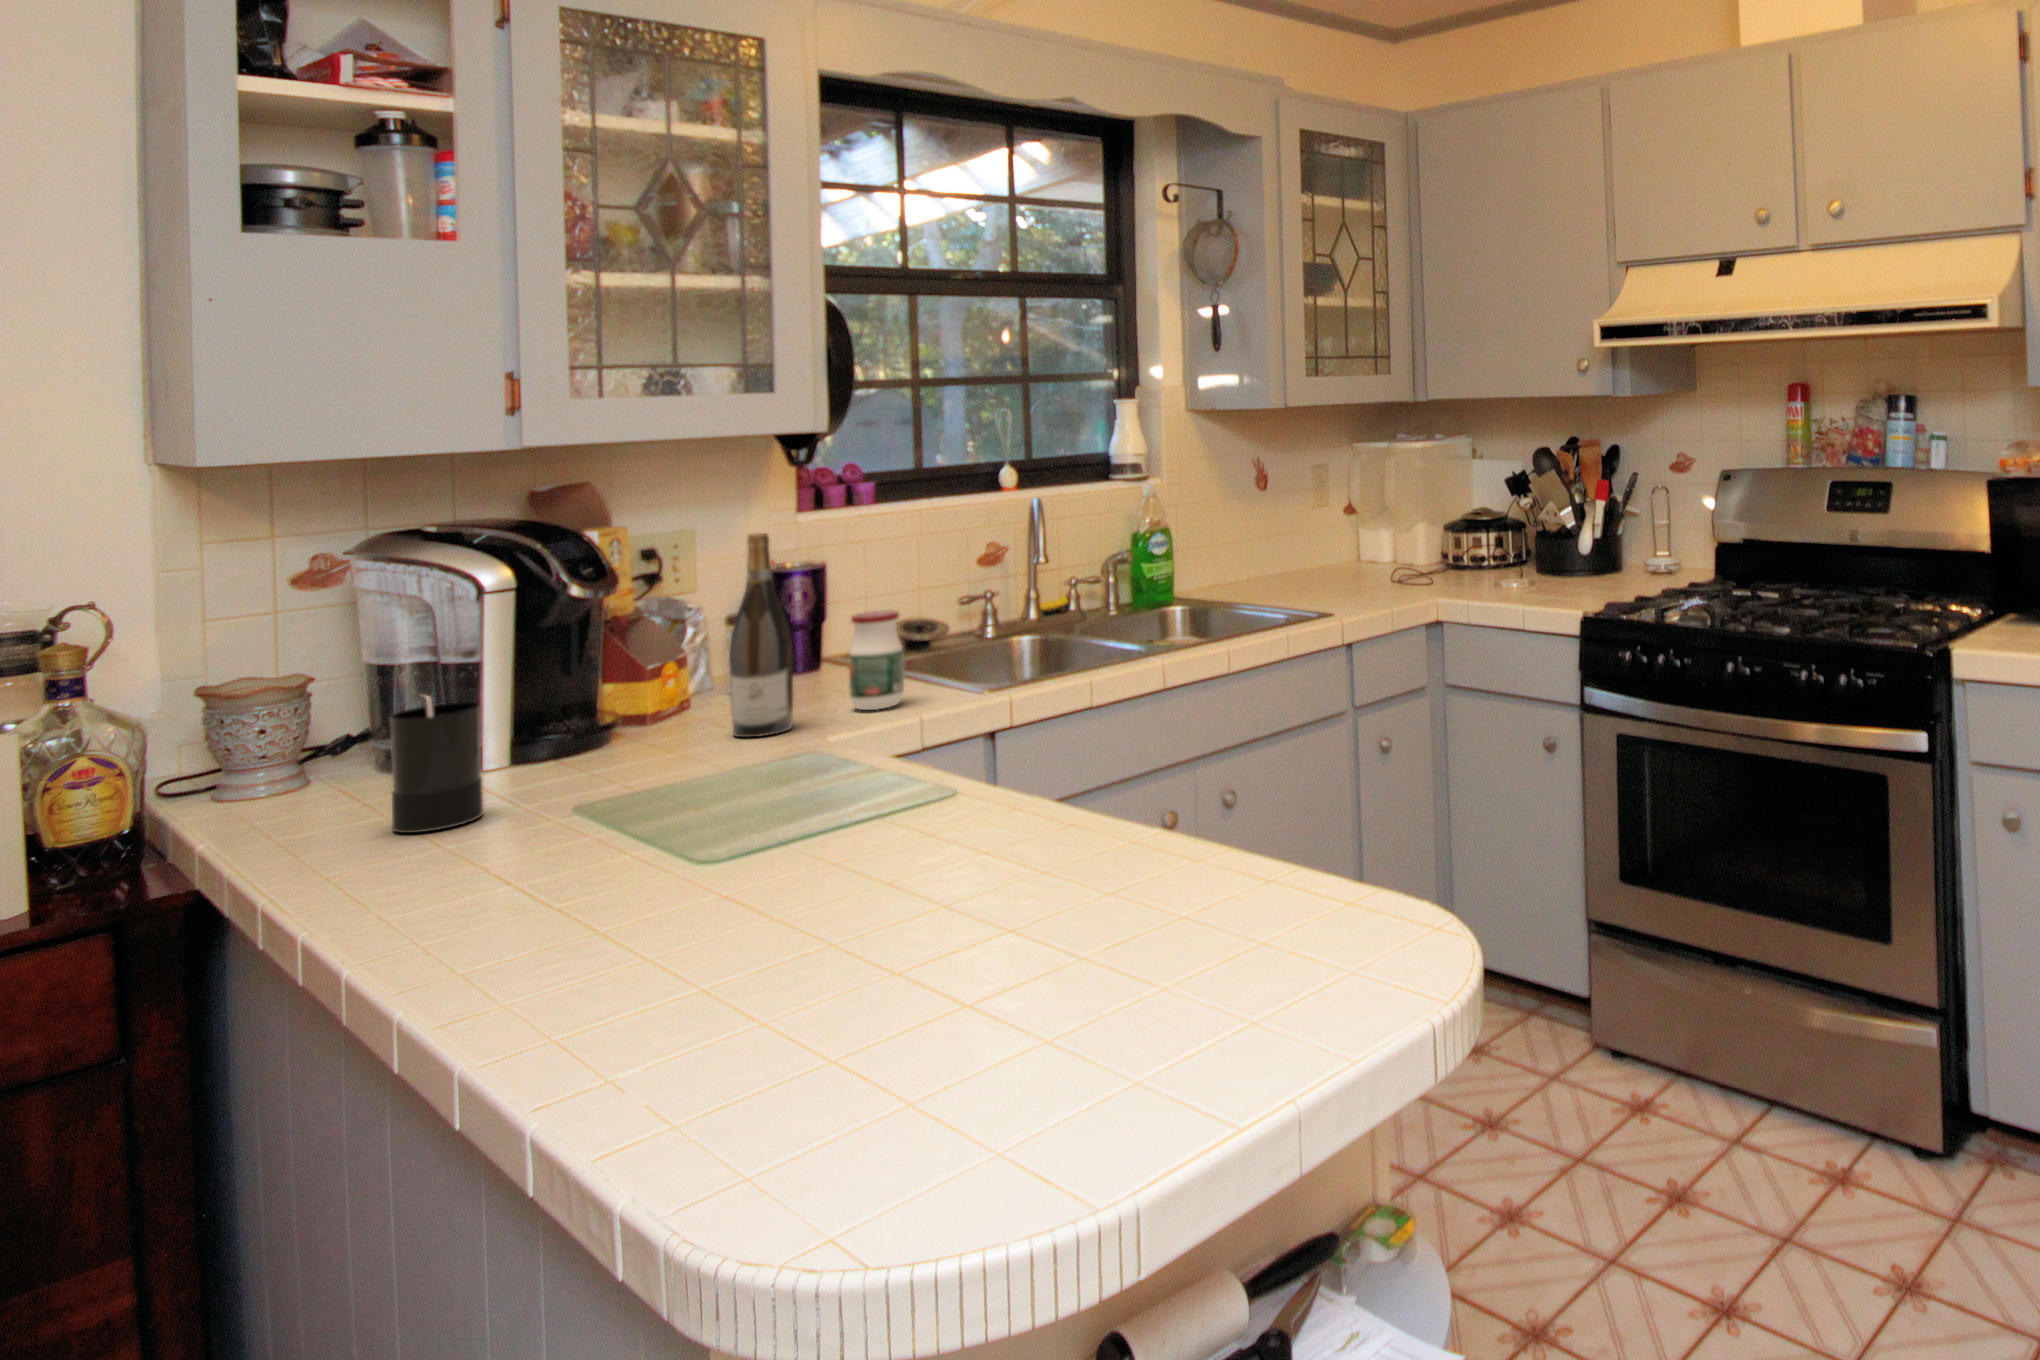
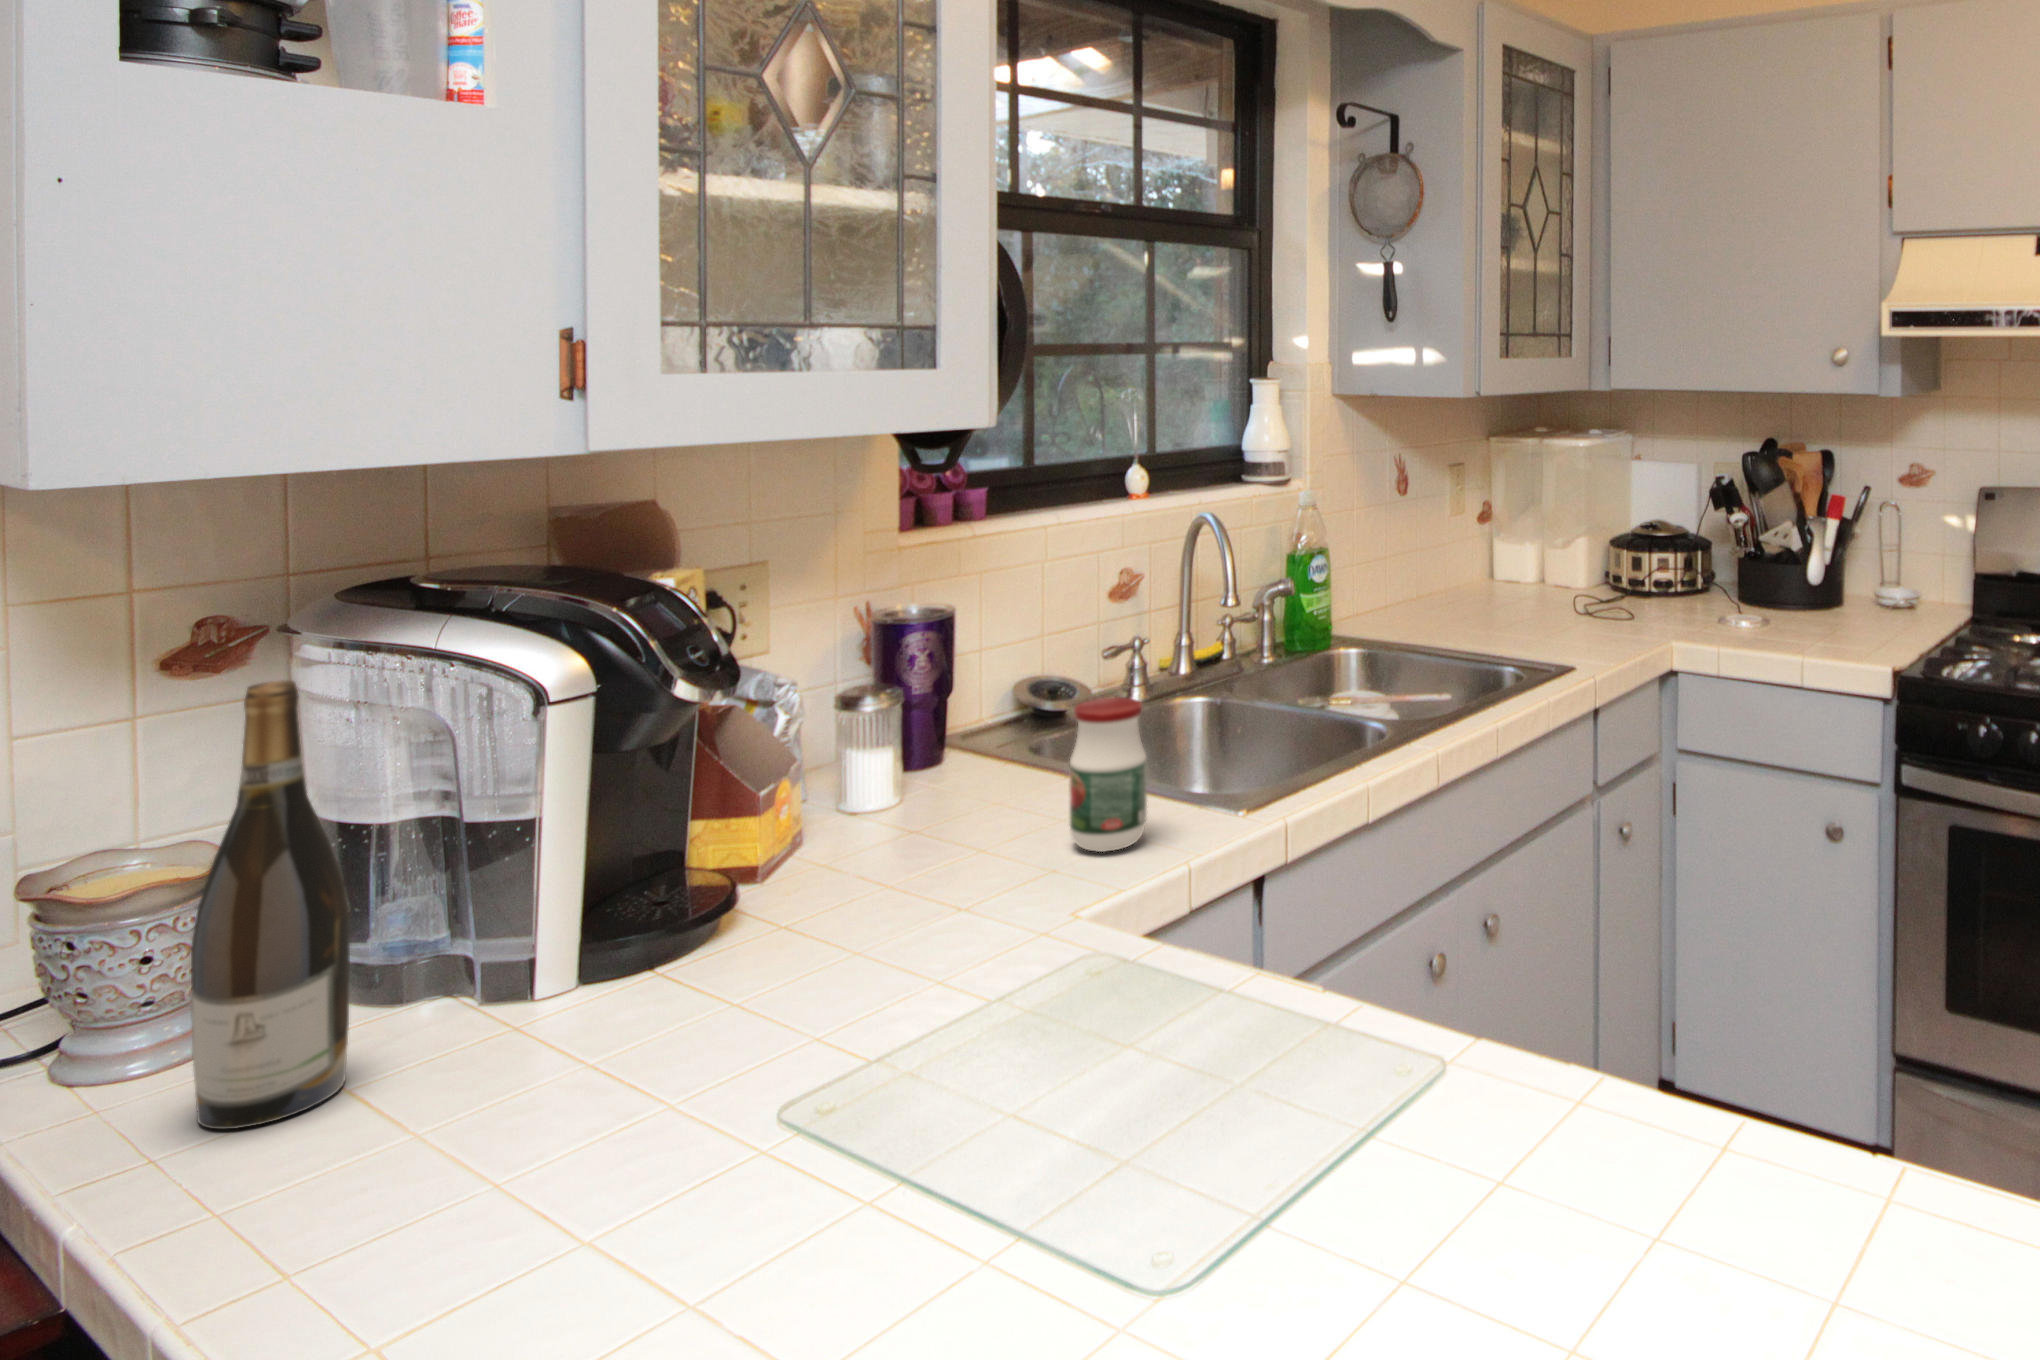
wine bottle: present [729,533,793,737] -> present [191,680,350,1129]
candle: present [390,694,483,833] -> none [439,924,604,1210]

